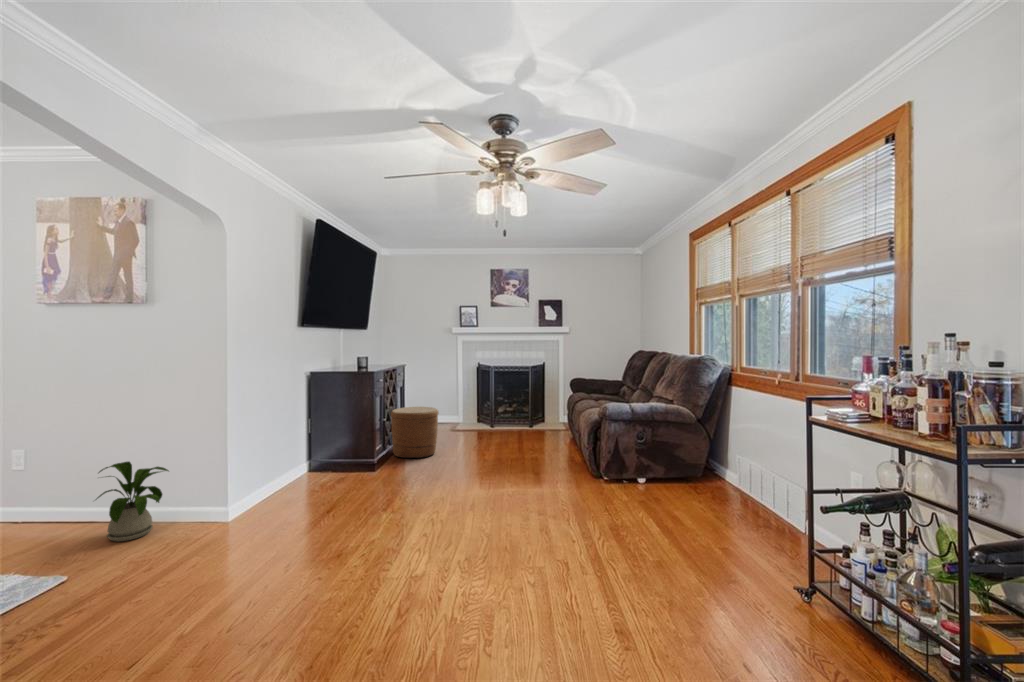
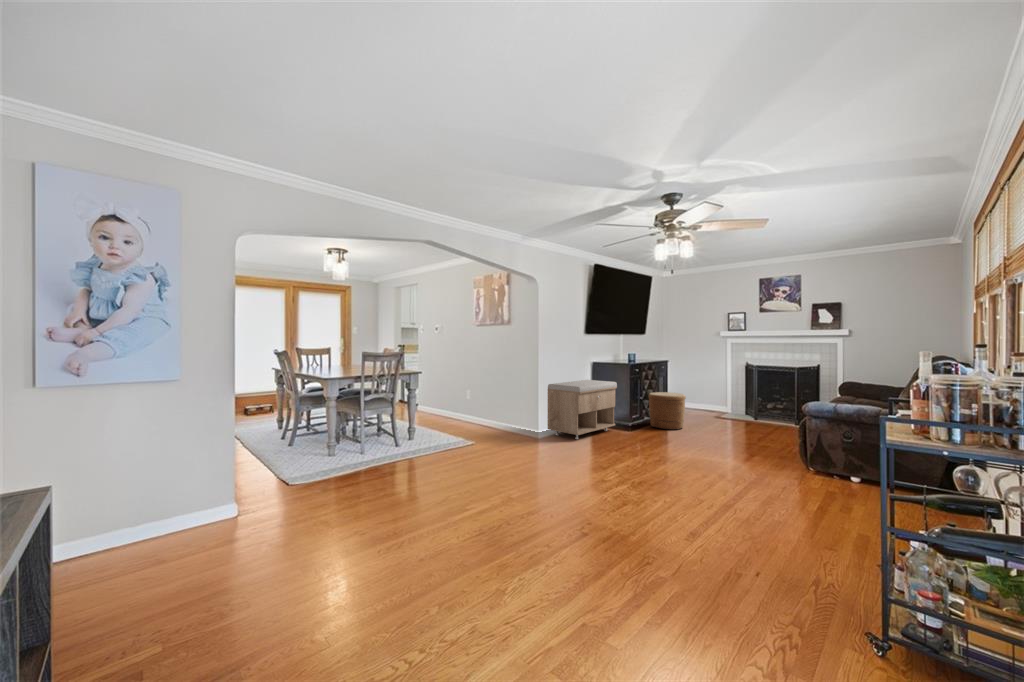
storage bench: none [244,400,356,506] -> present [548,380,617,439]
house plant: present [96,462,169,541] -> none [486,399,514,436]

